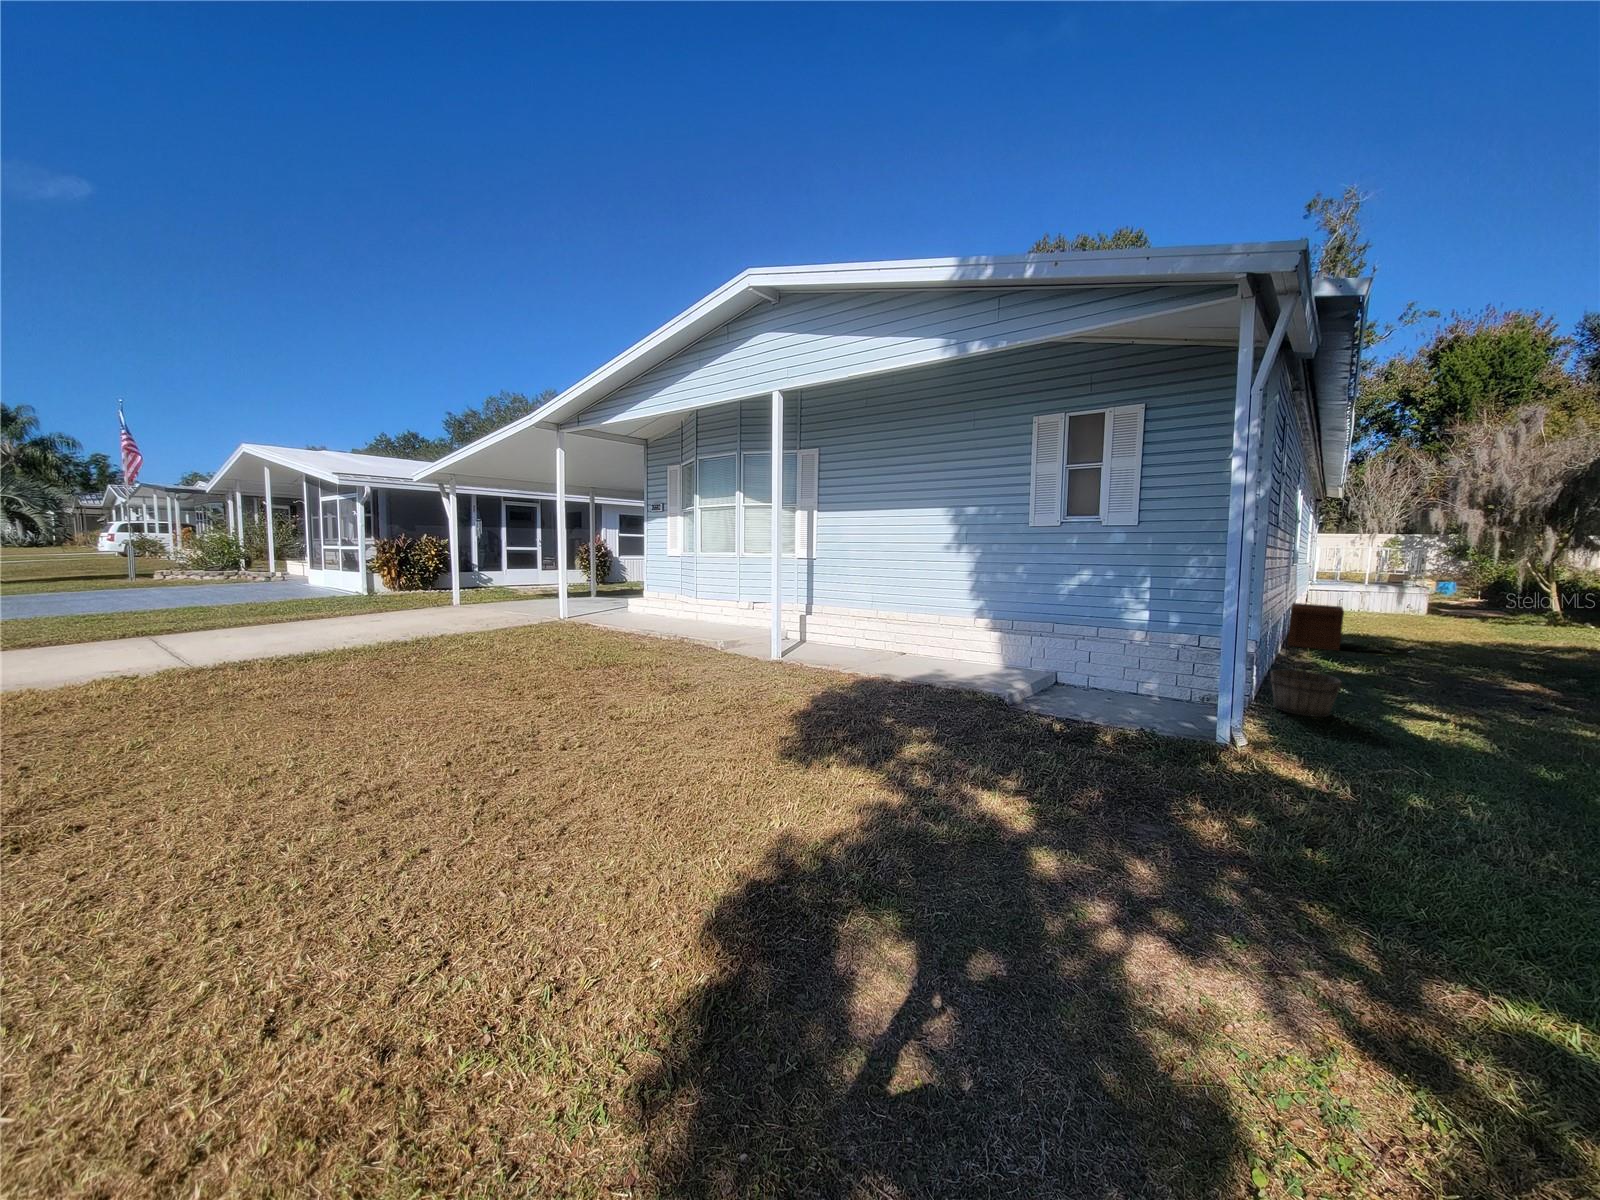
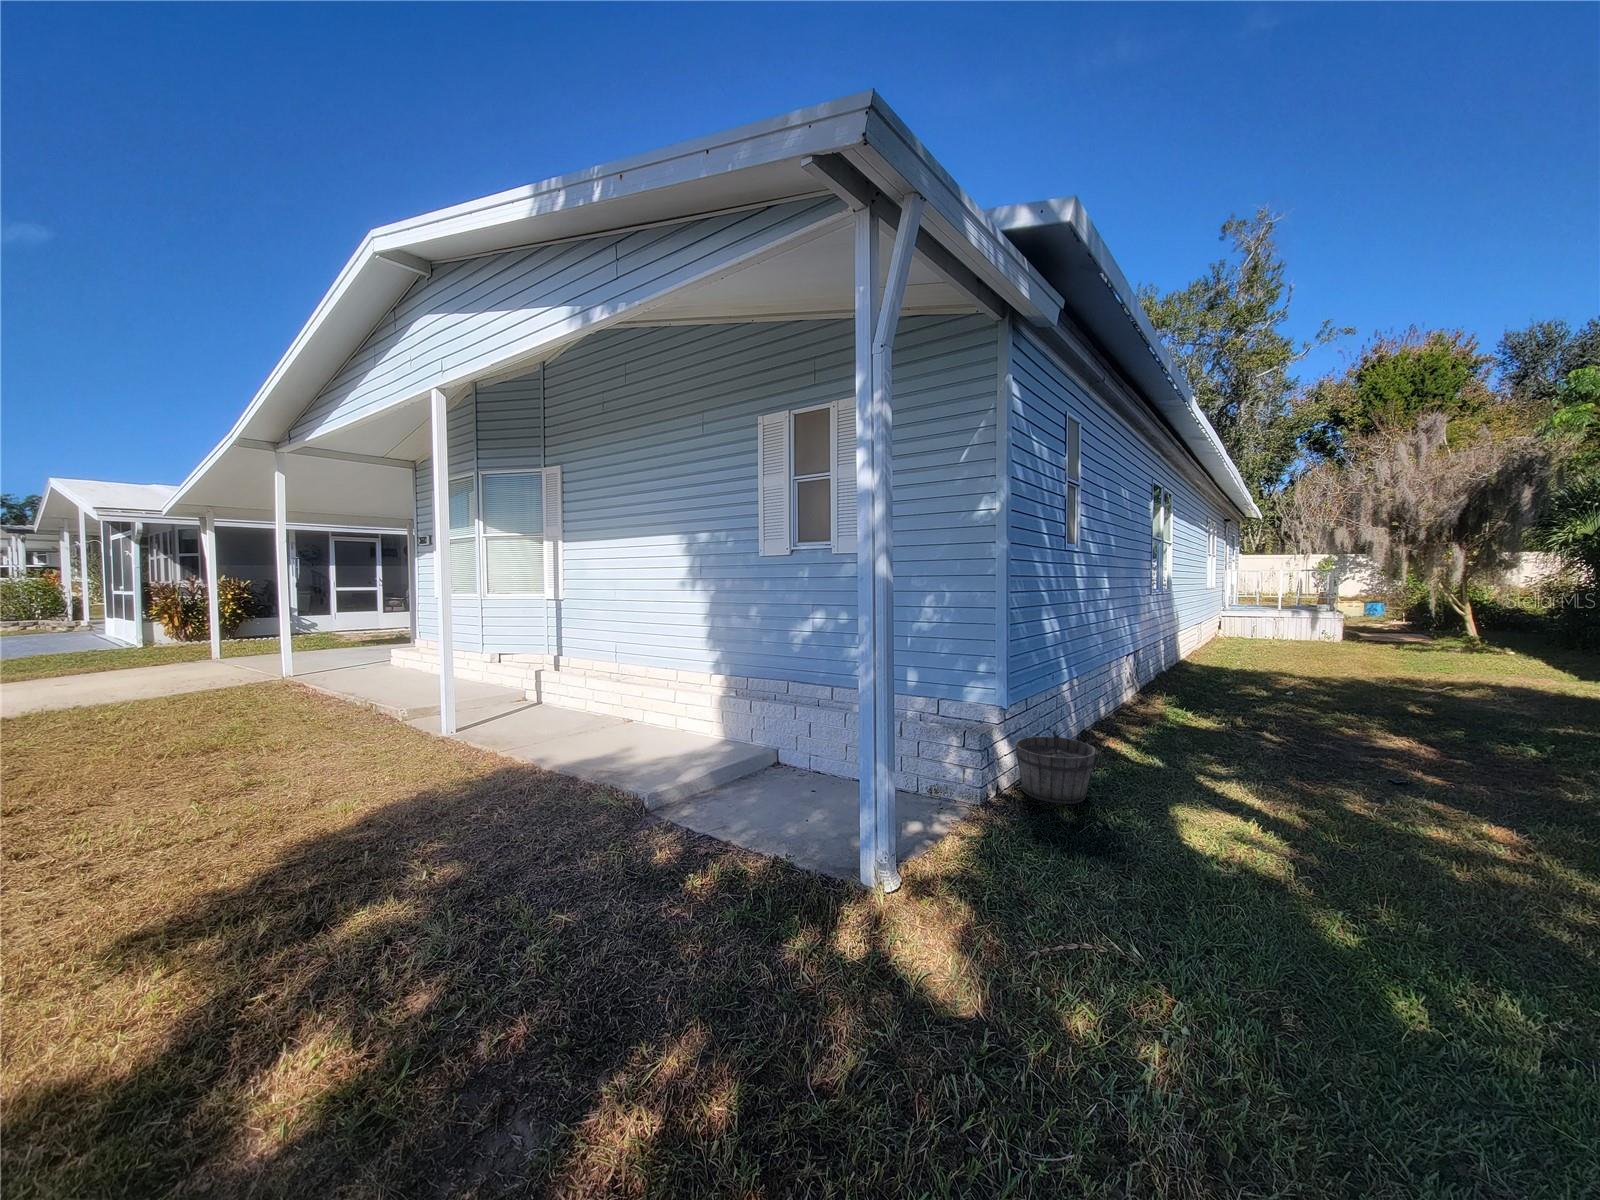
wooden crate: present [1288,603,1344,650] -> none [1146,638,1208,694]

